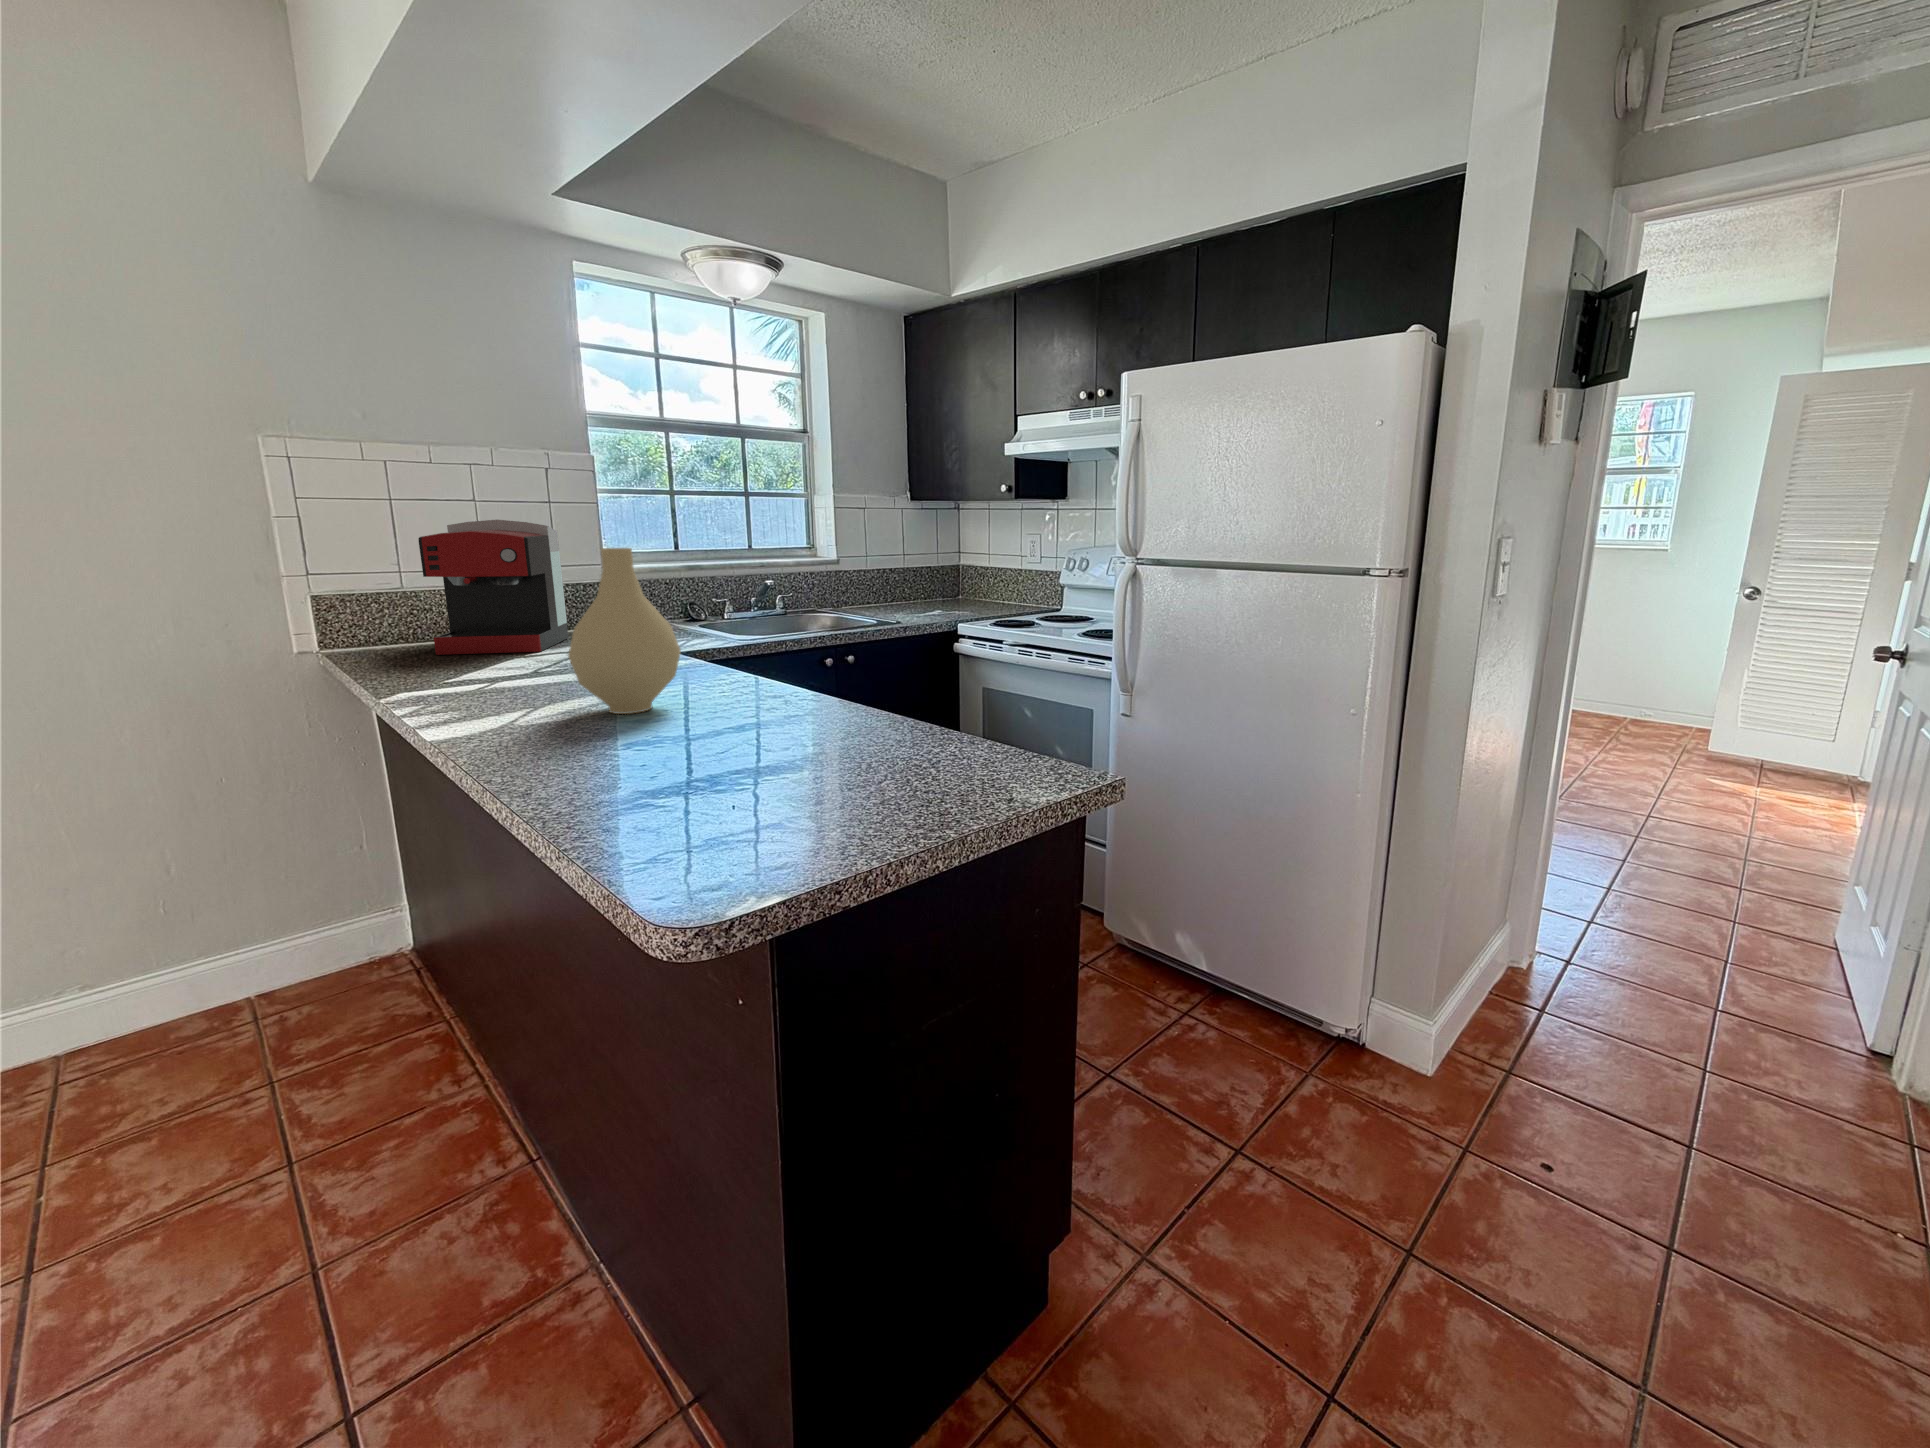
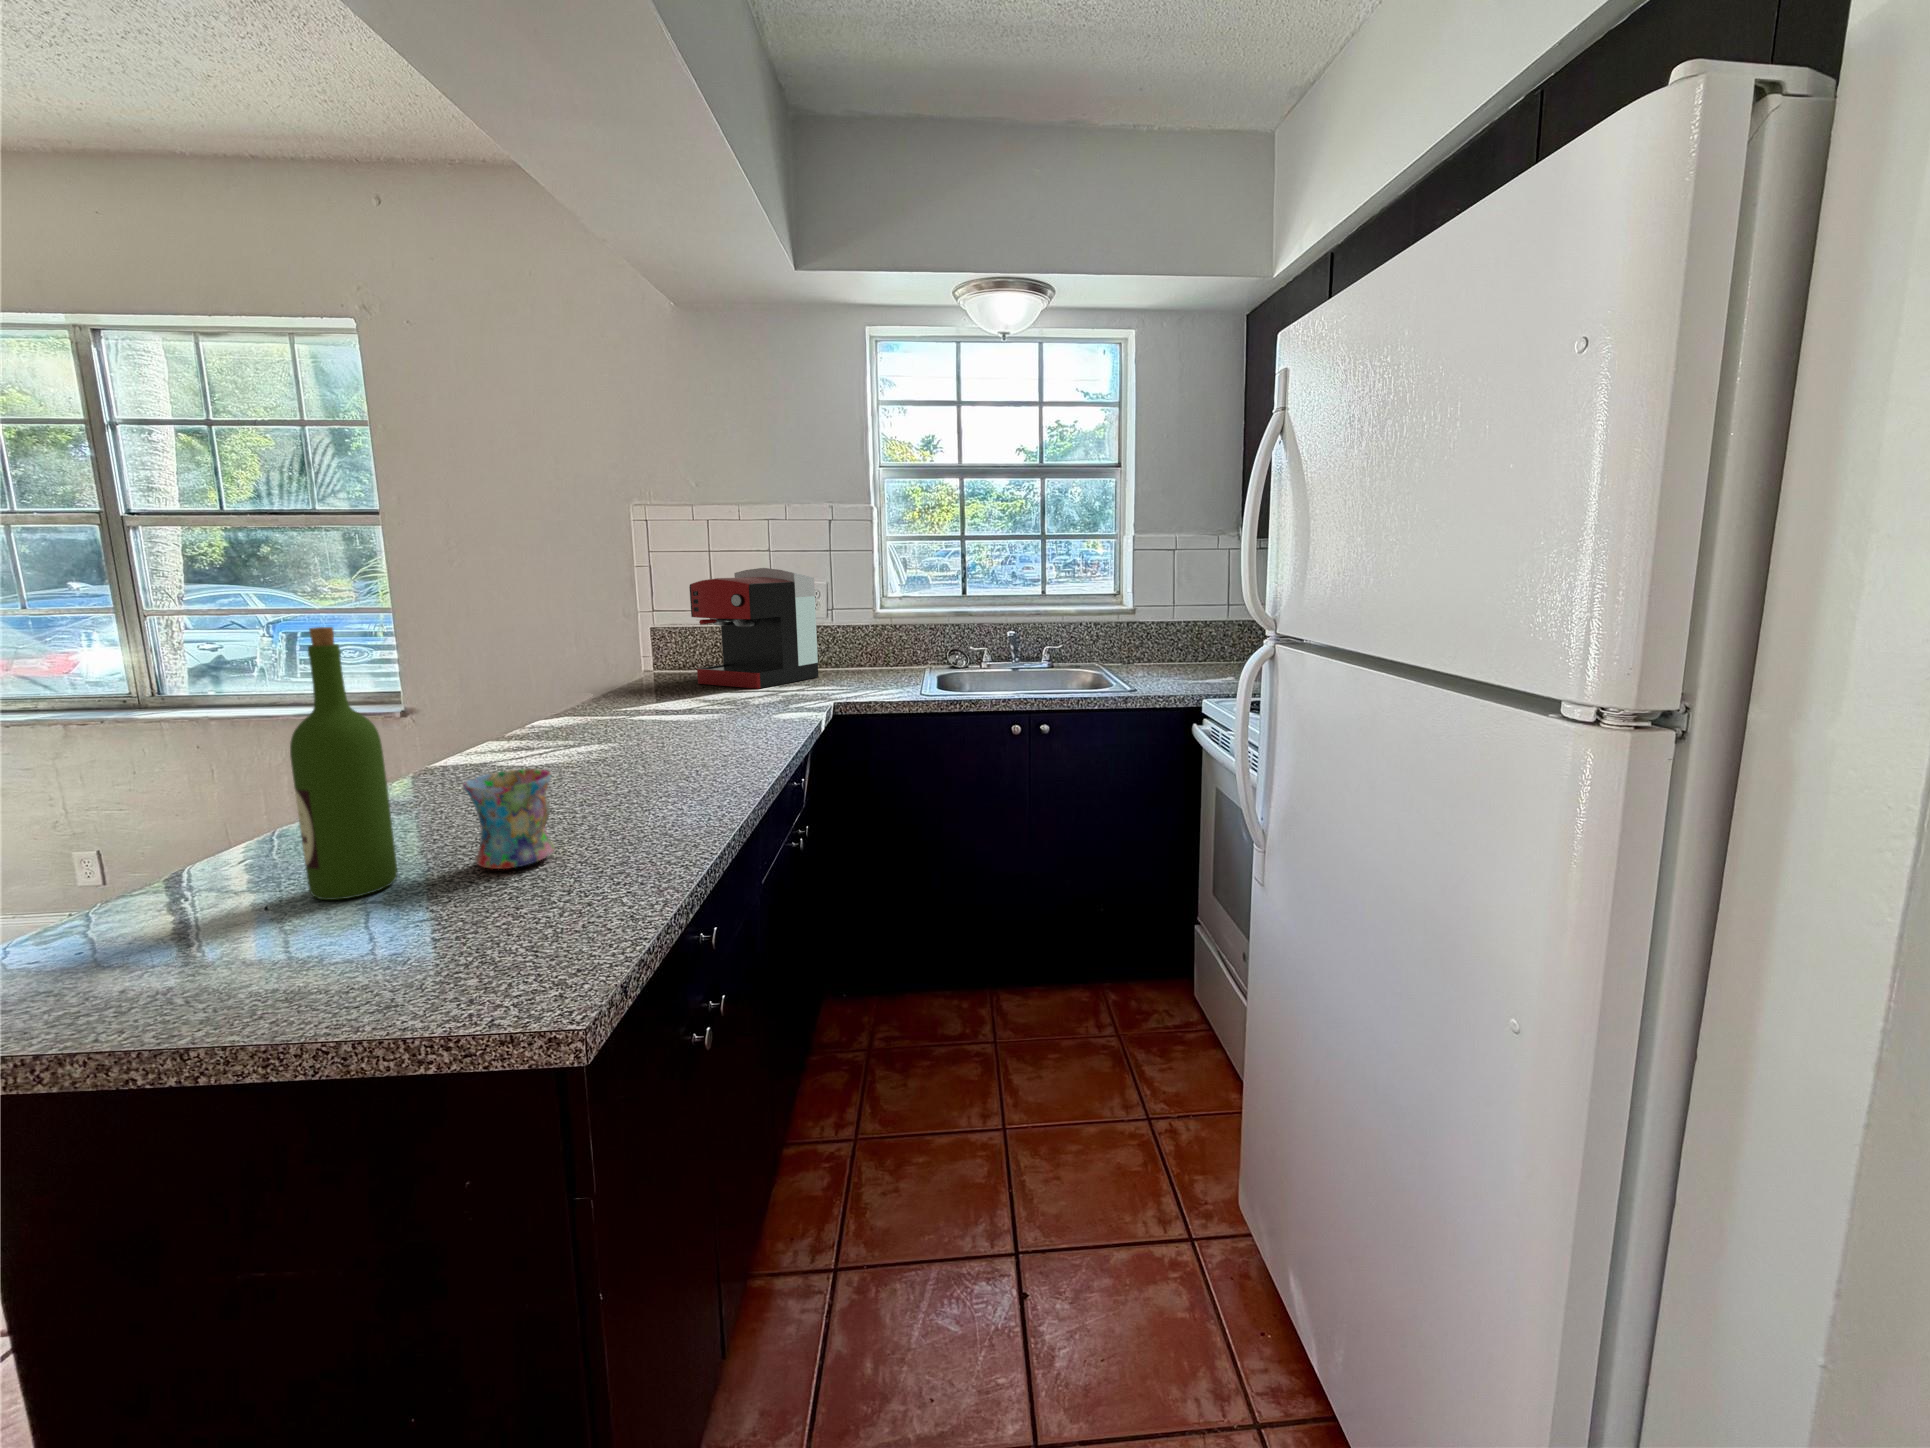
vase: present [568,548,681,714] -> none [537,600,651,765]
wine bottle: none [751,561,819,794] -> present [290,627,398,900]
mug: none [814,680,895,758] -> present [463,769,555,869]

